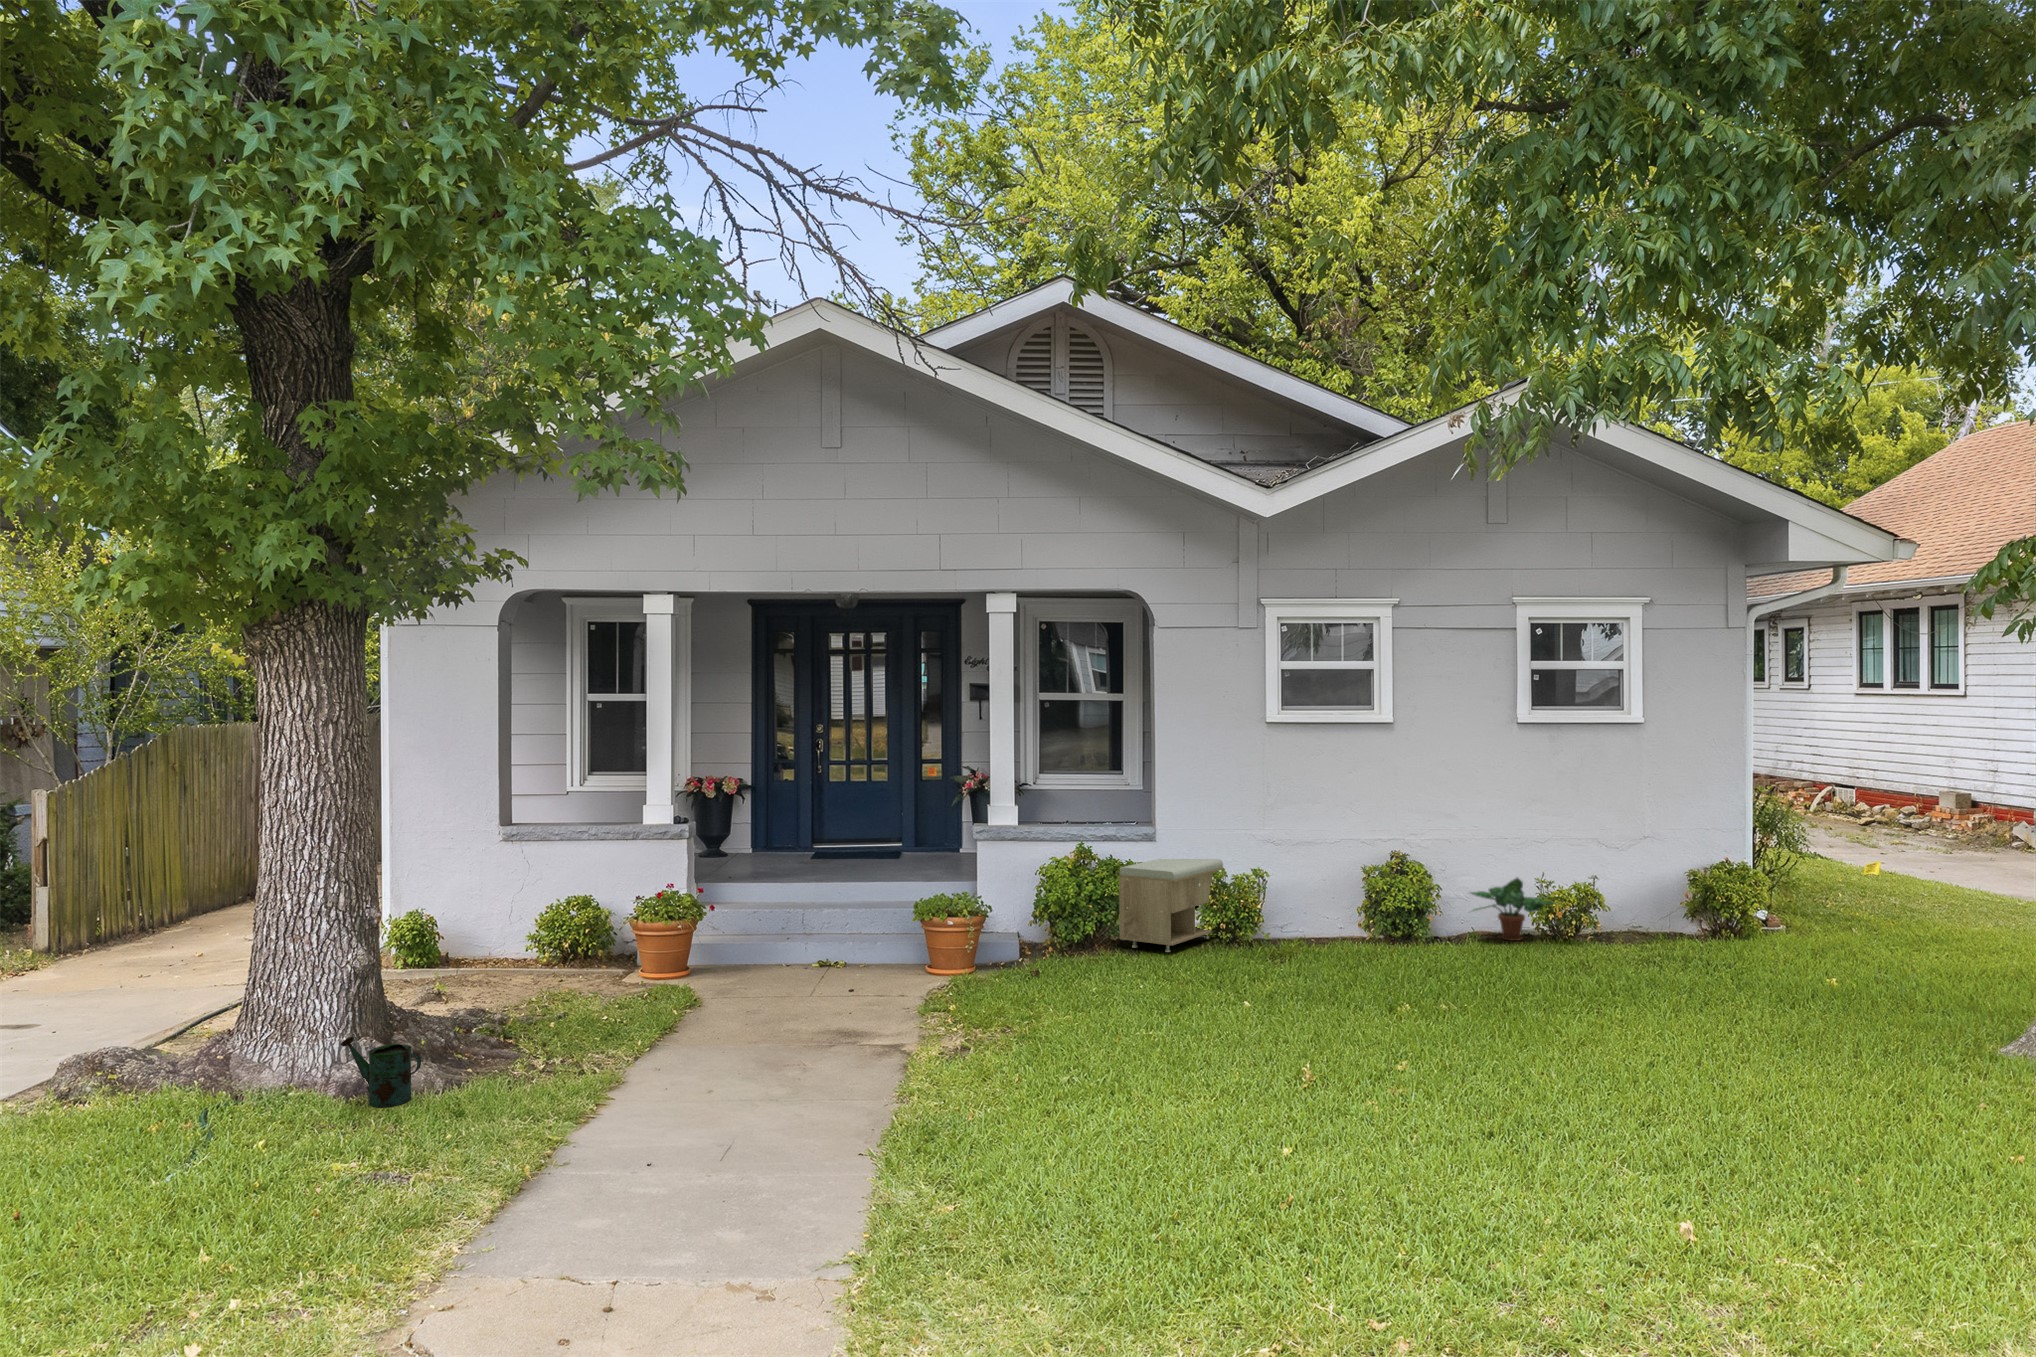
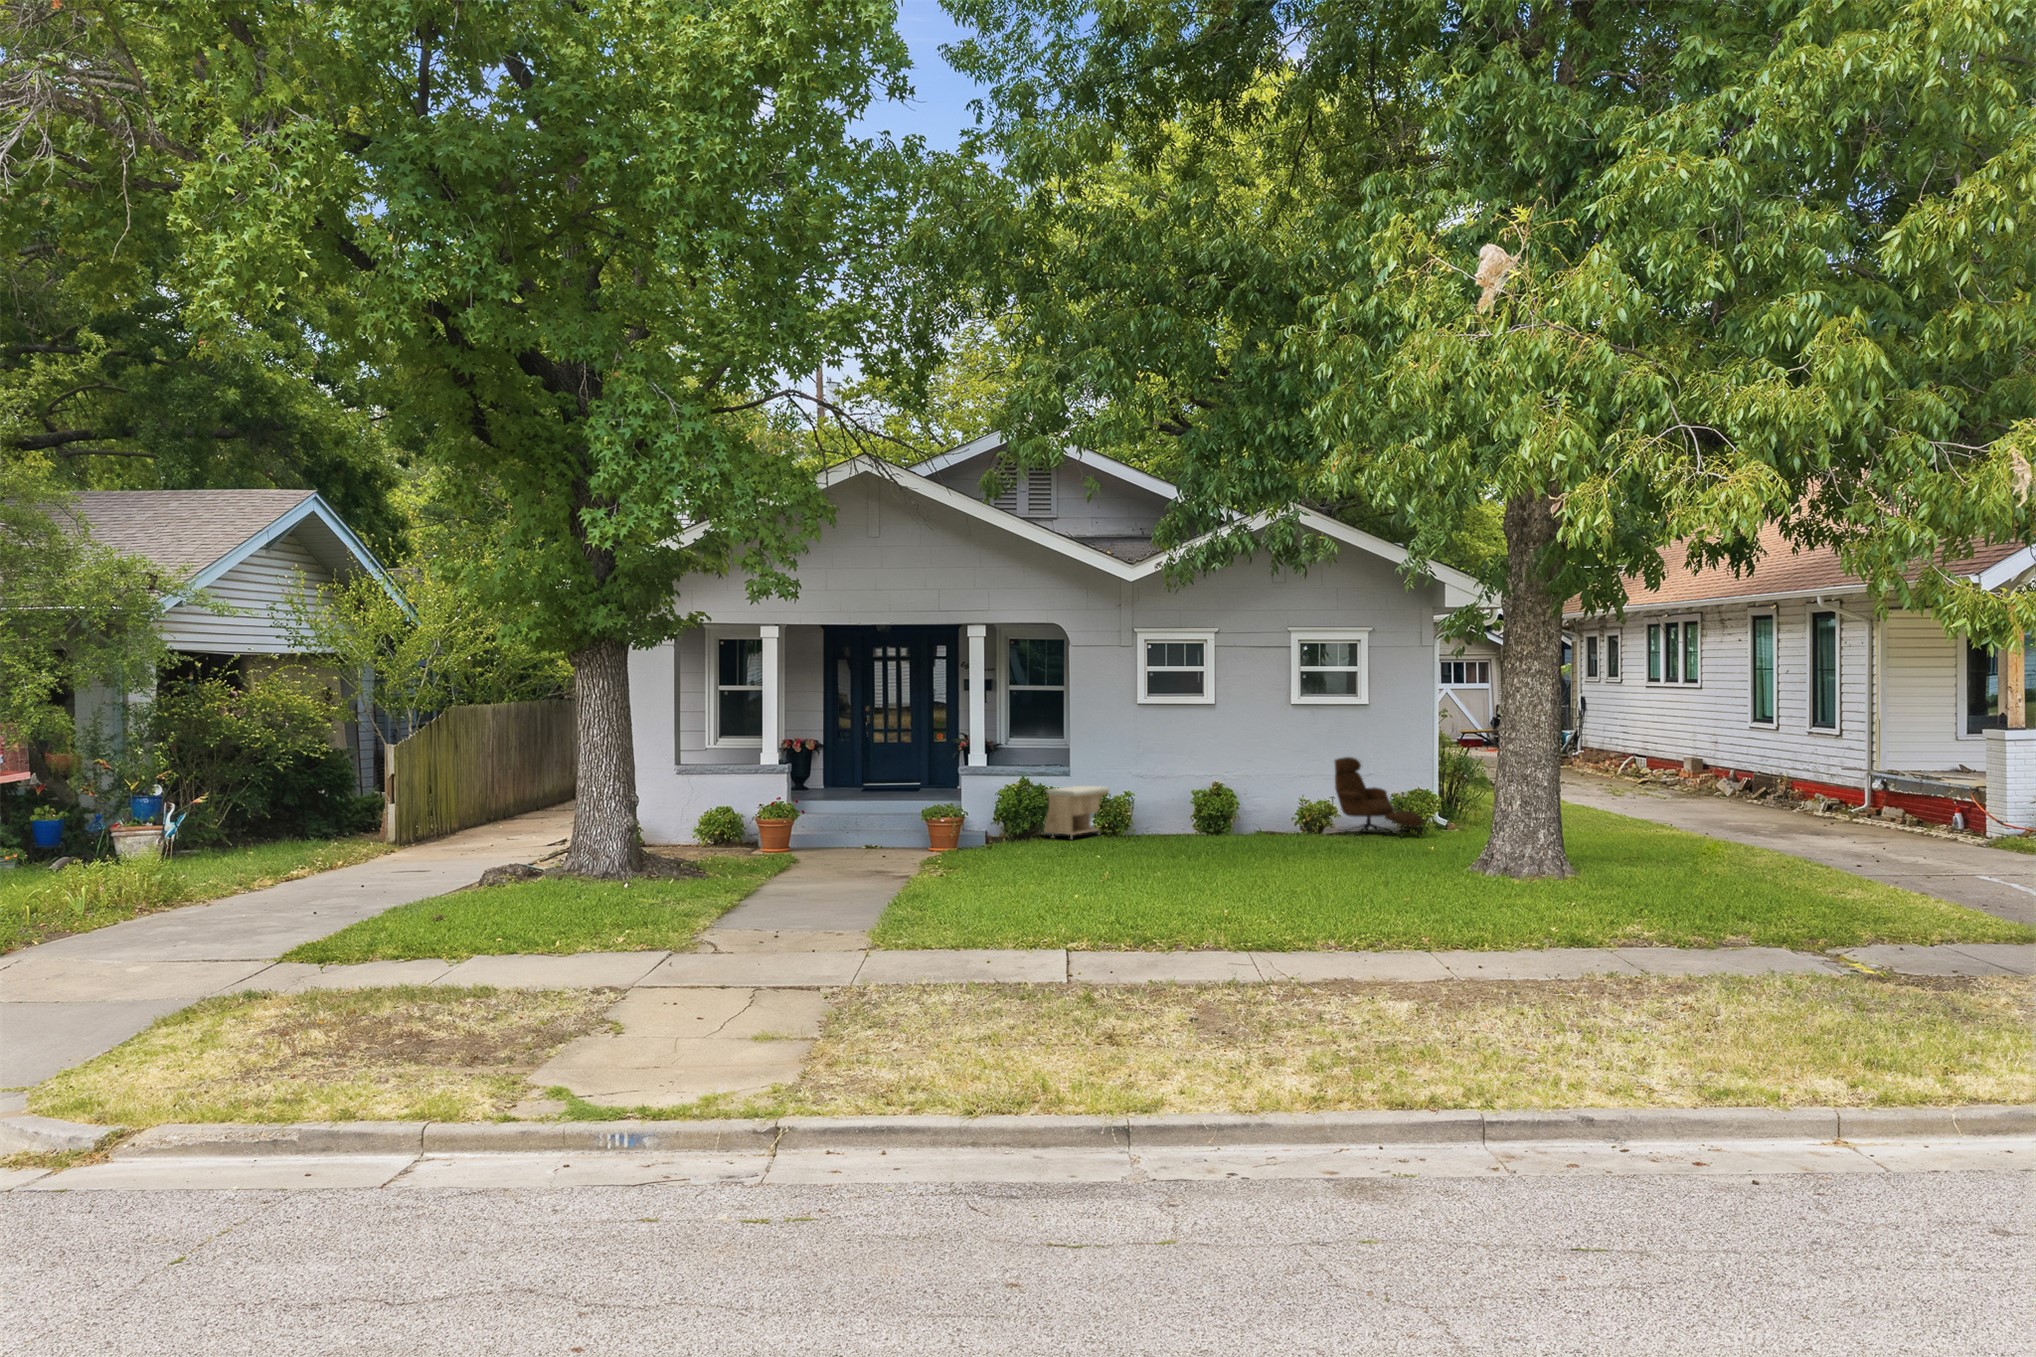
lounge chair: none [1591,809,1750,948] -> present [1334,757,1423,837]
potted plant: present [1471,878,1557,941] -> none [1254,797,1310,835]
watering can: present [341,1037,421,1107] -> none [633,855,673,887]

